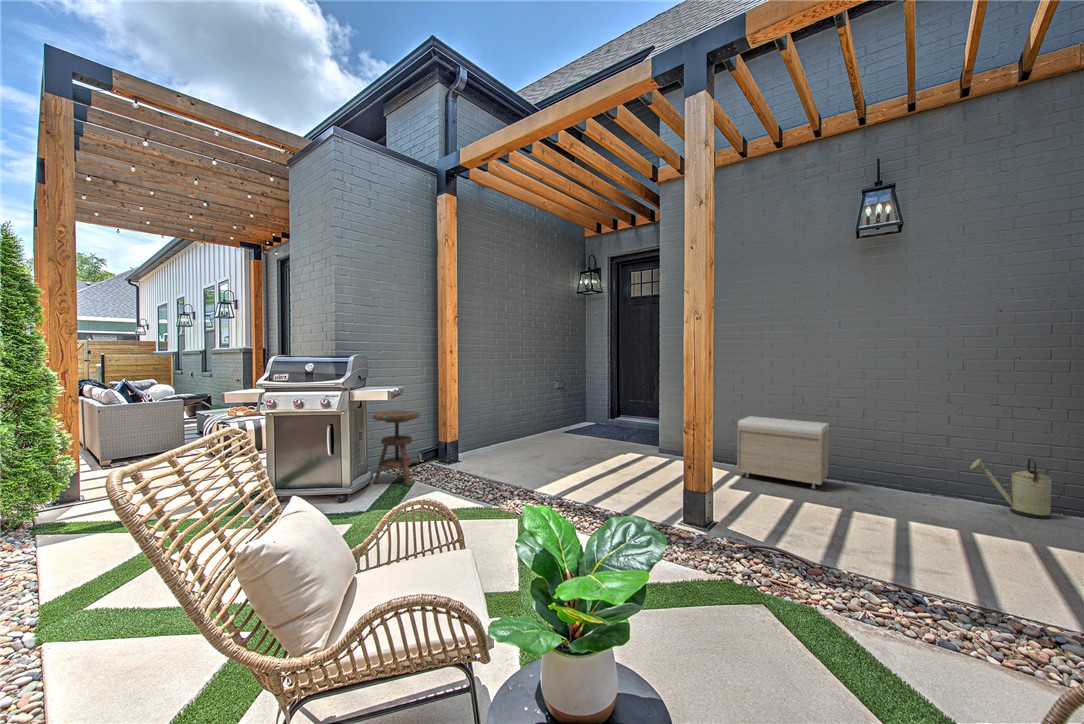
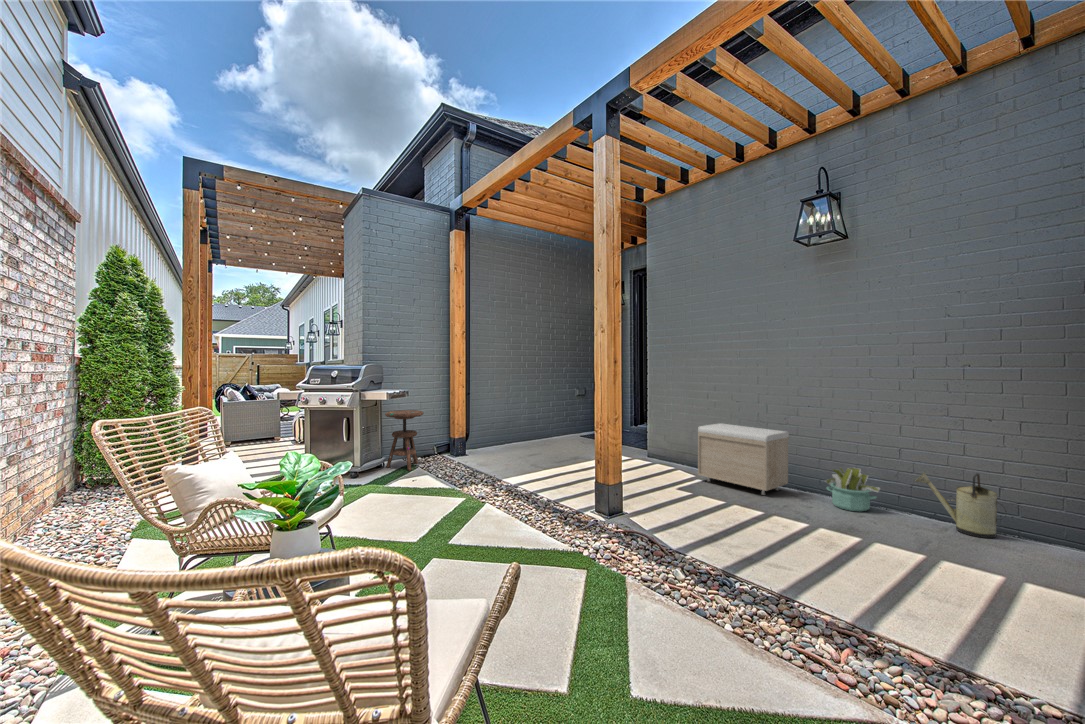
decorative plant: none [877,457,937,500] -> present [825,468,880,511]

